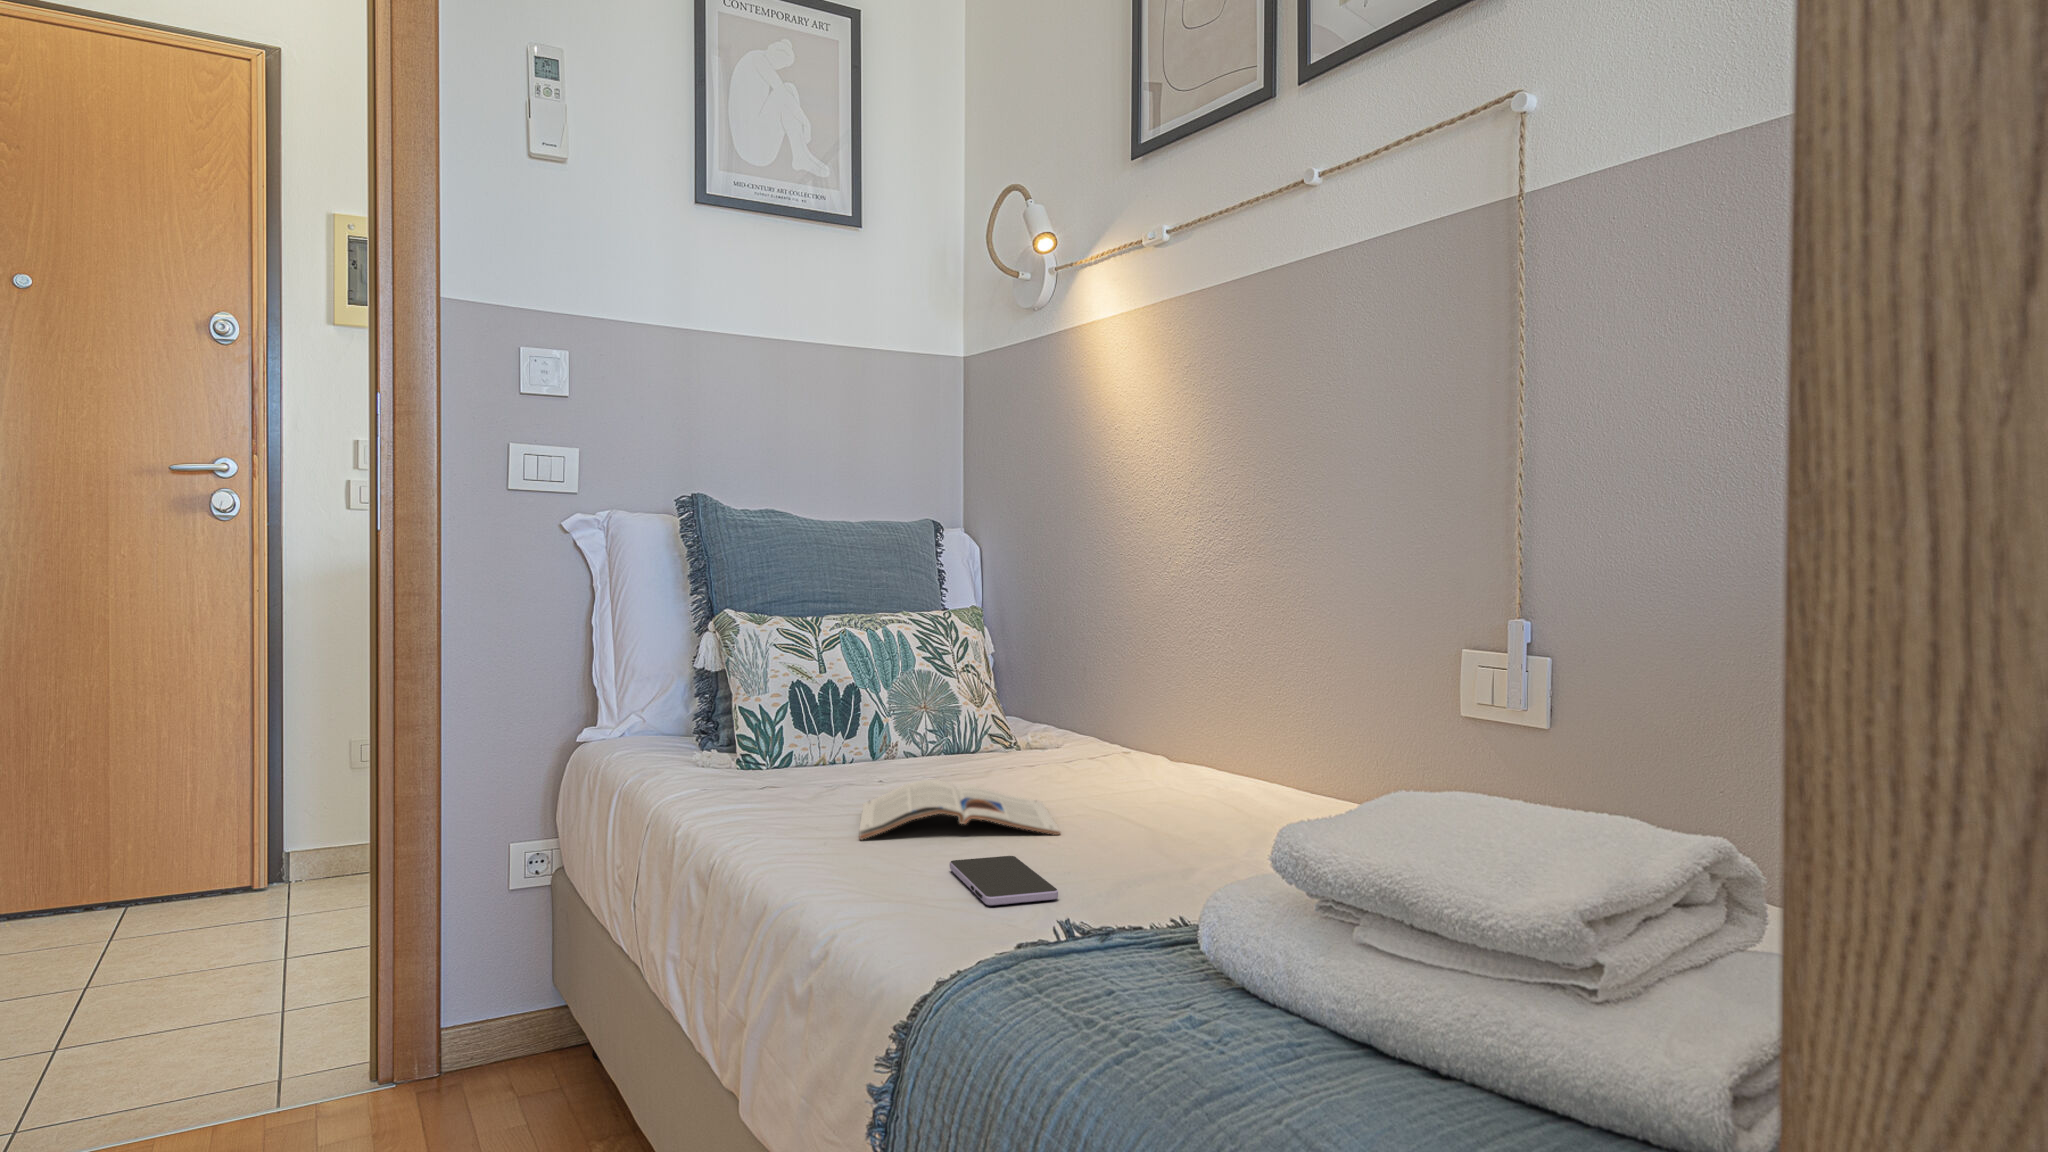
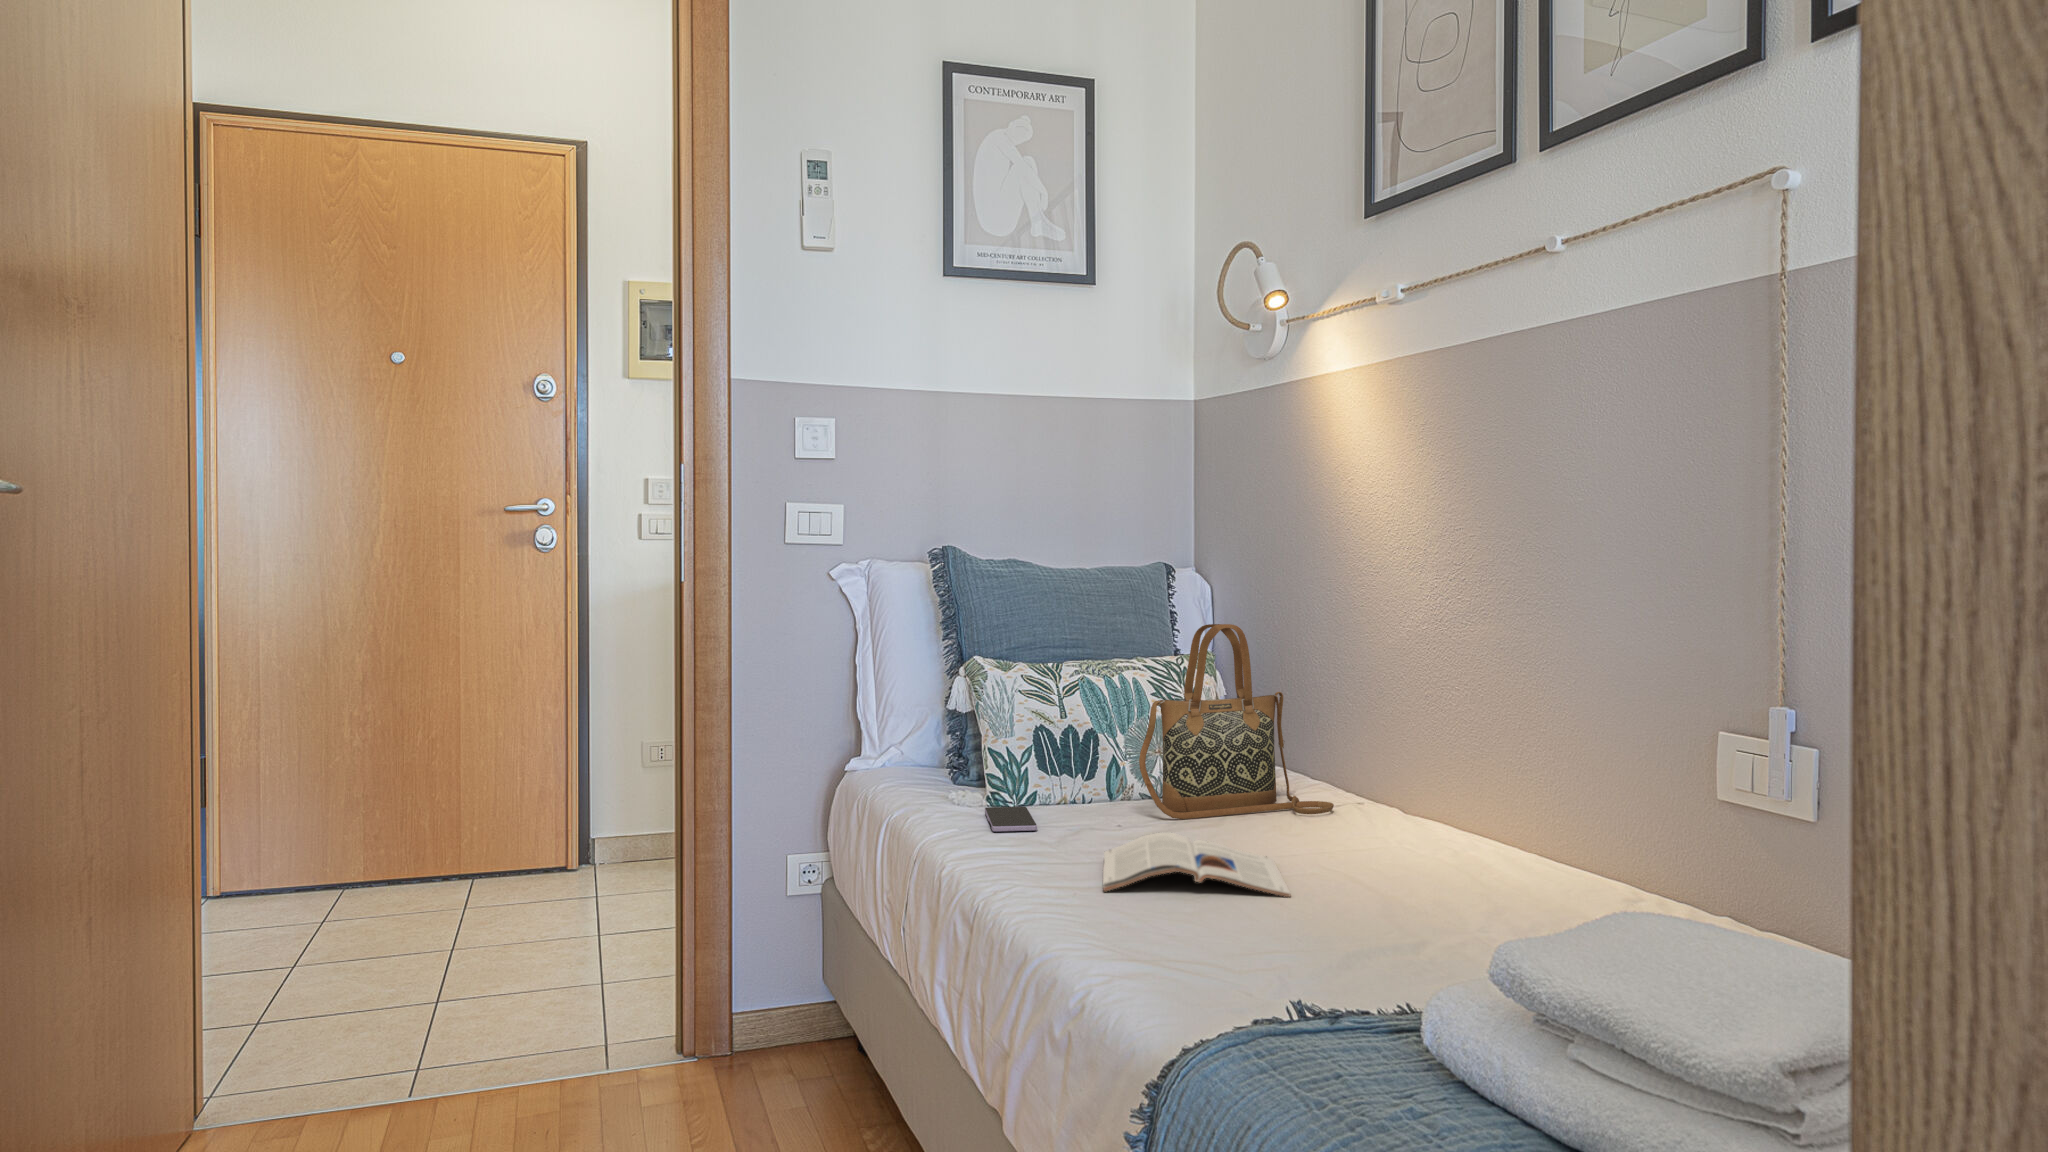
handbag: none [903,570,1106,774] -> present [1139,624,1334,819]
smartphone: present [950,856,1058,905] -> present [985,807,1037,832]

